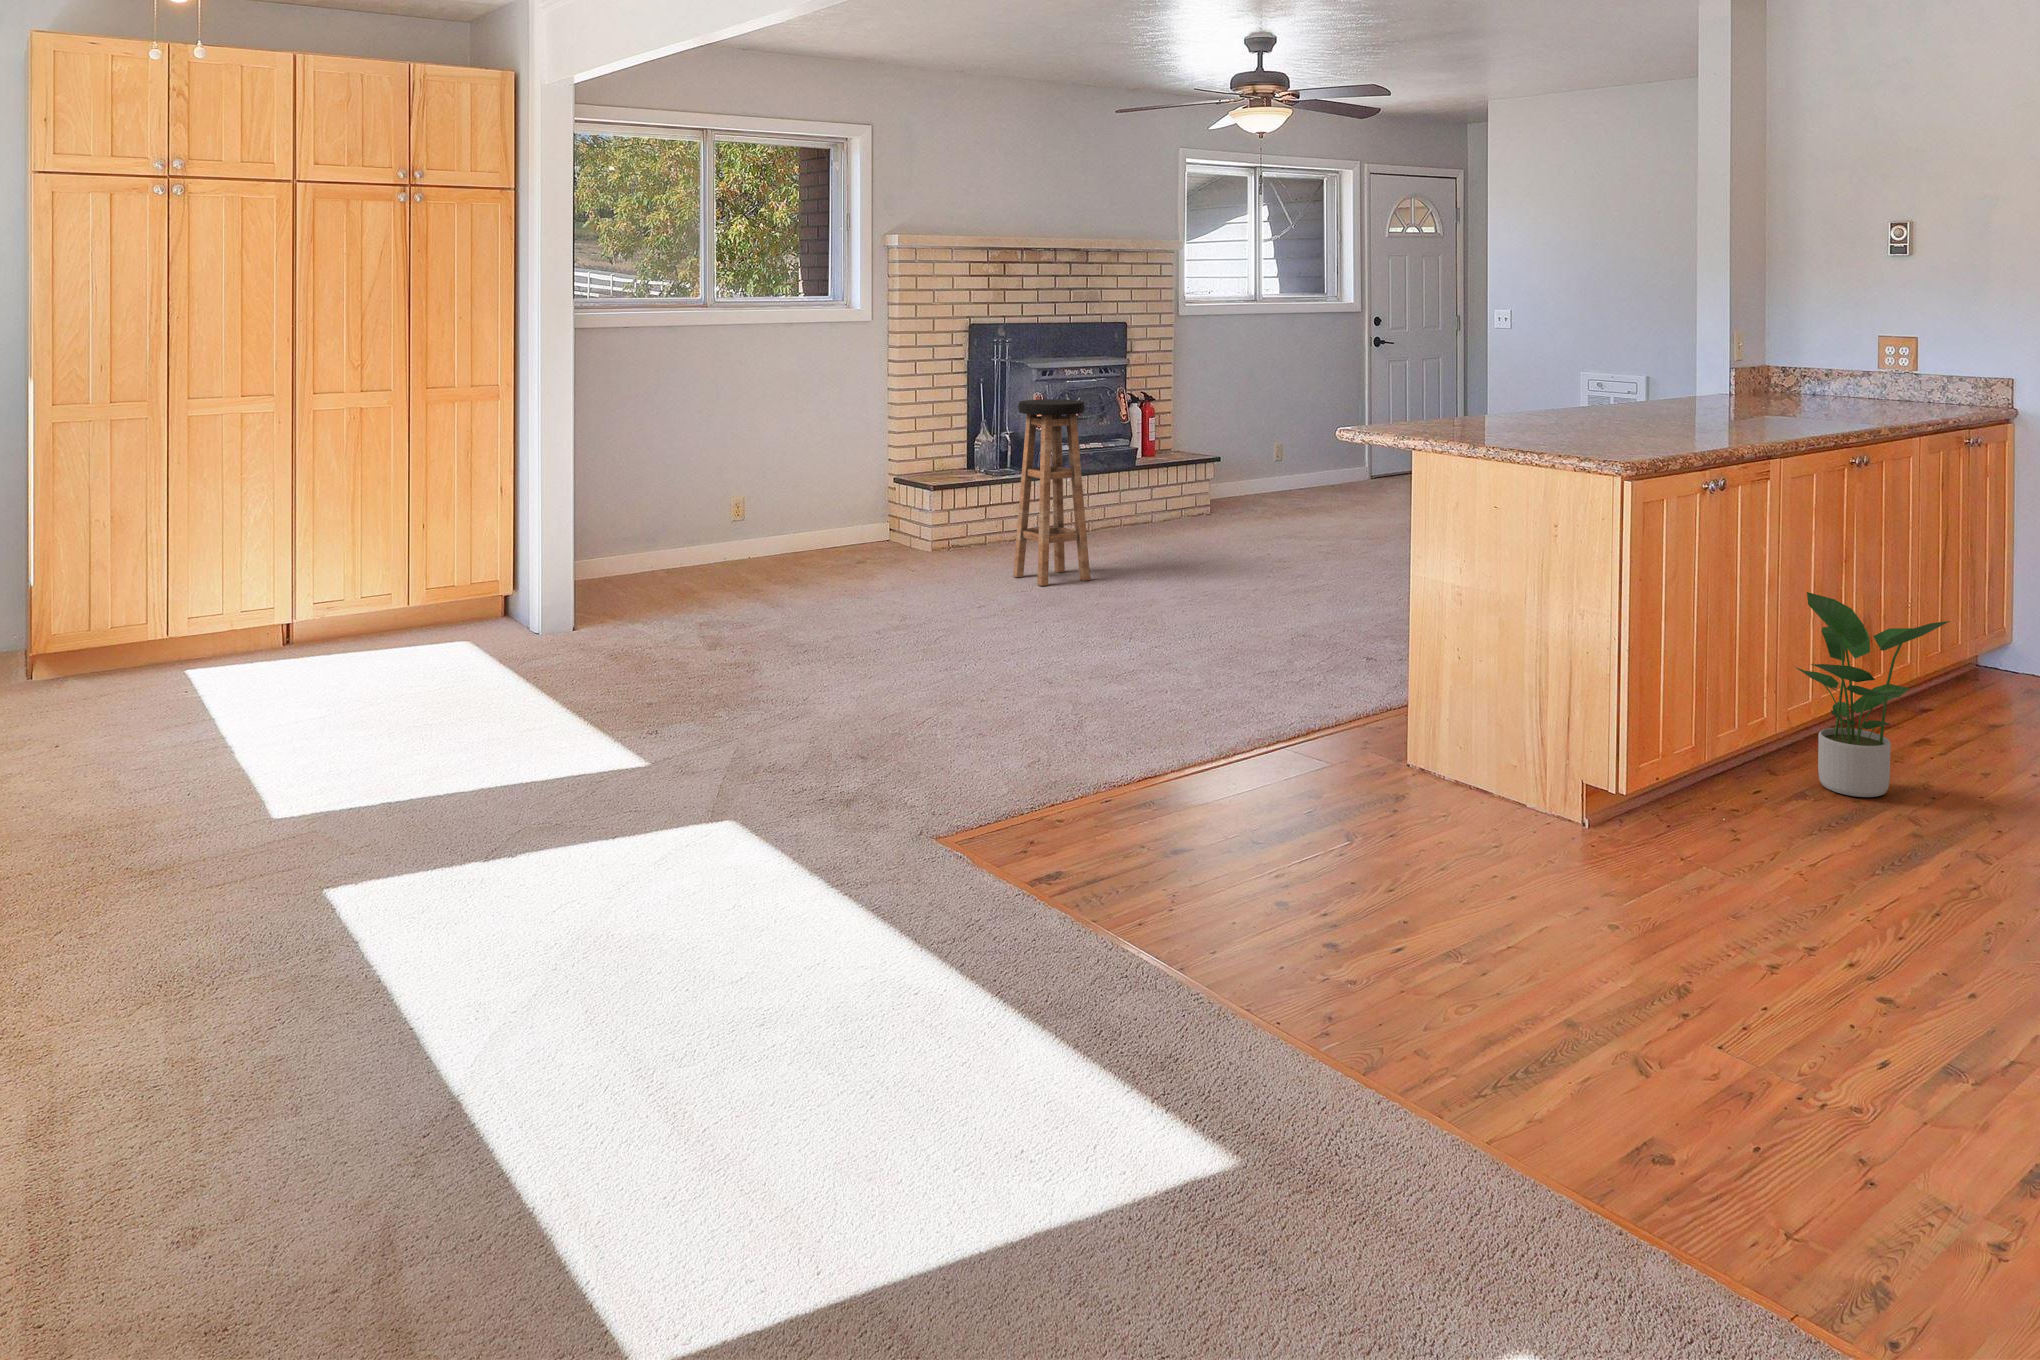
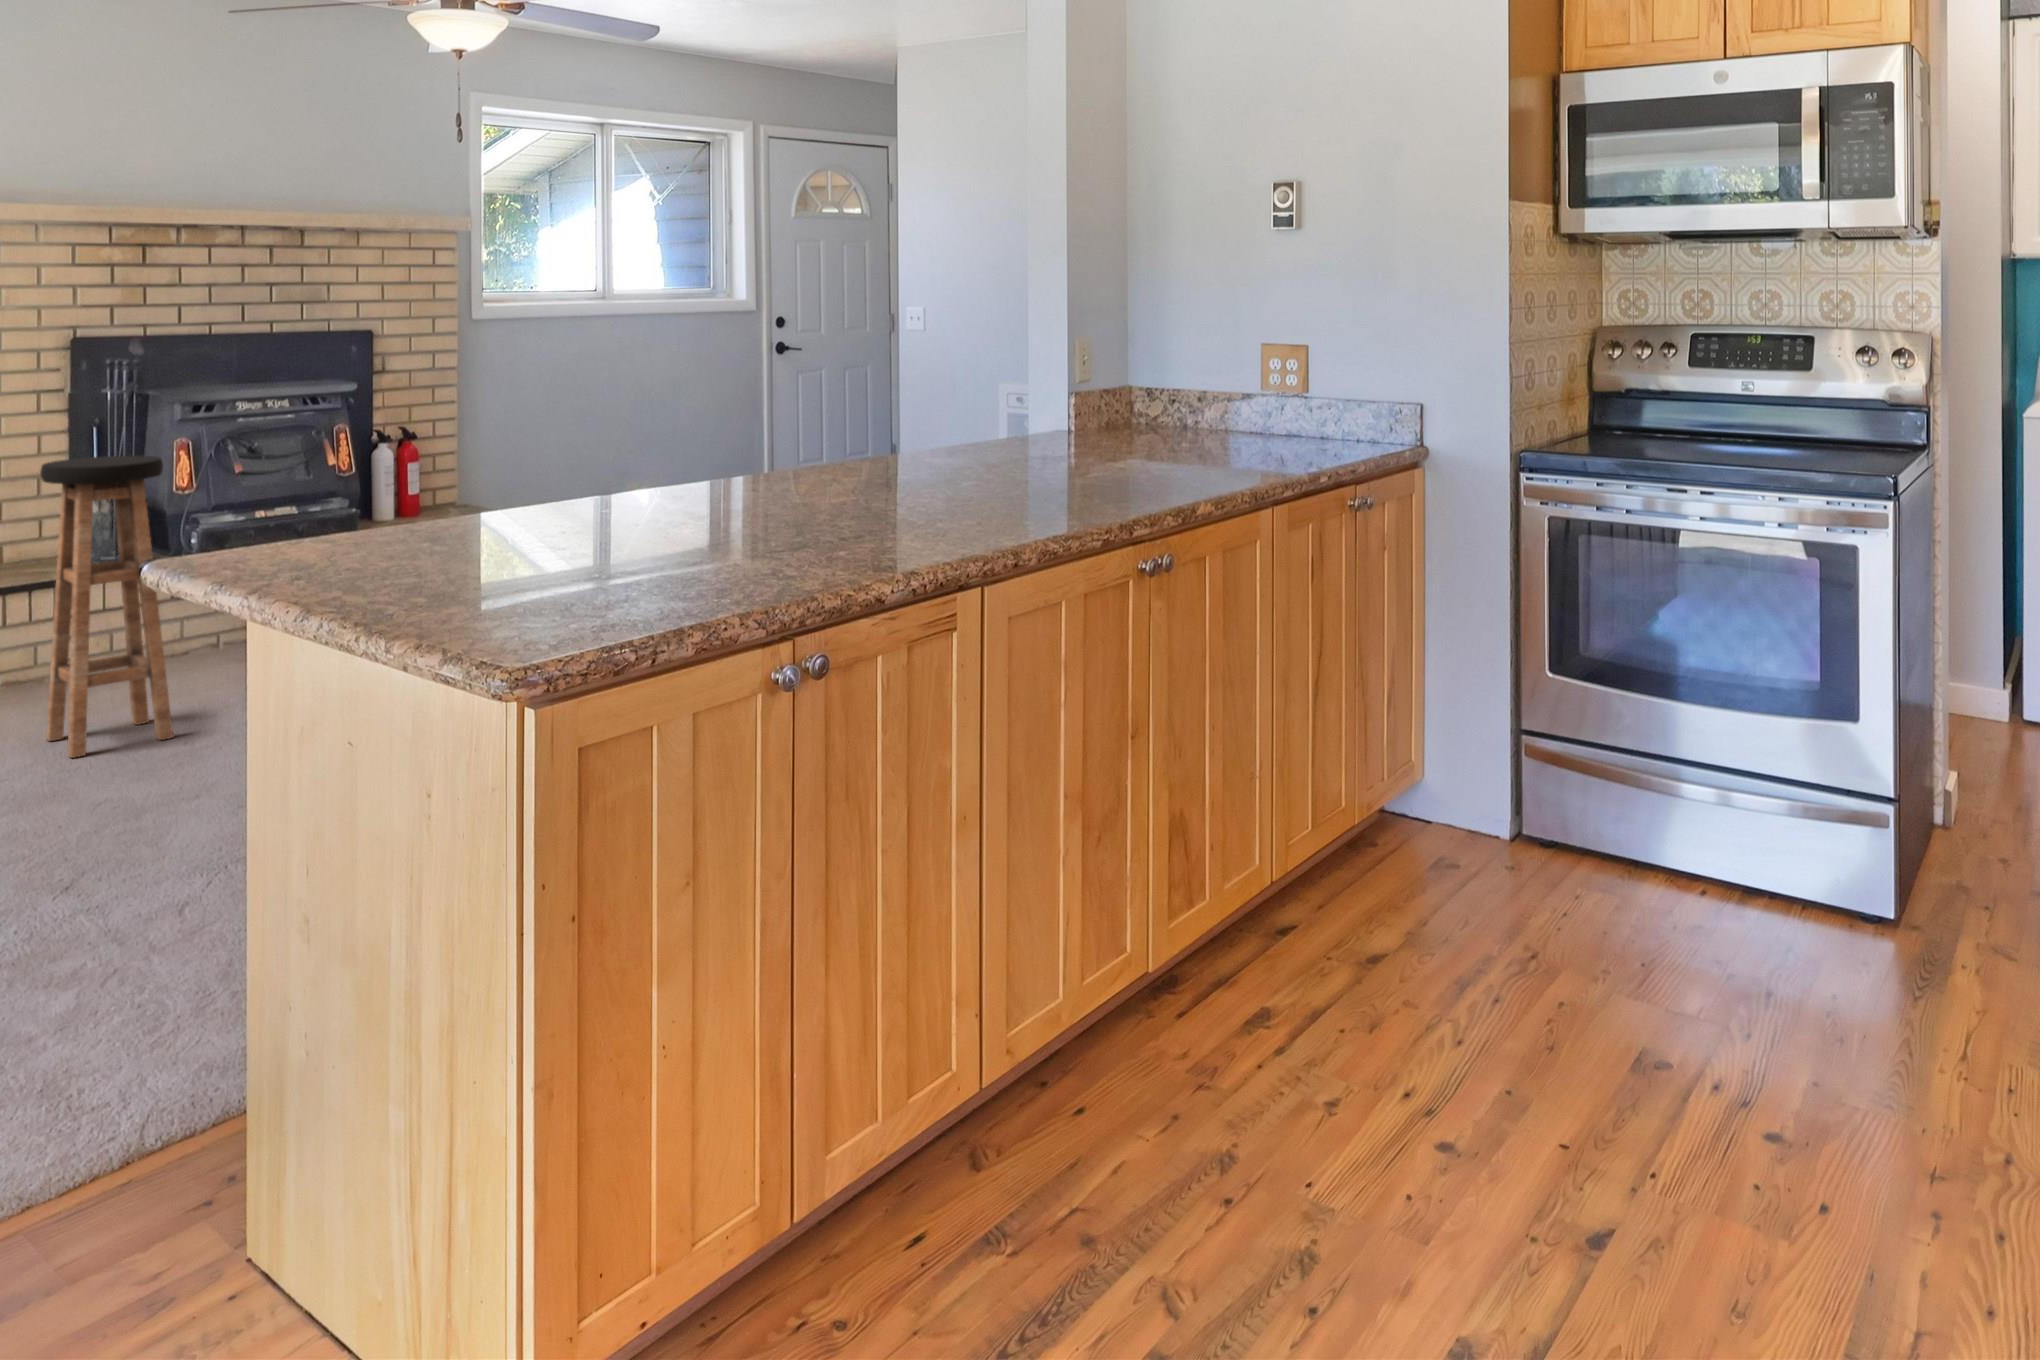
potted plant: present [1796,592,1950,797] -> none [1035,809,1276,1193]

